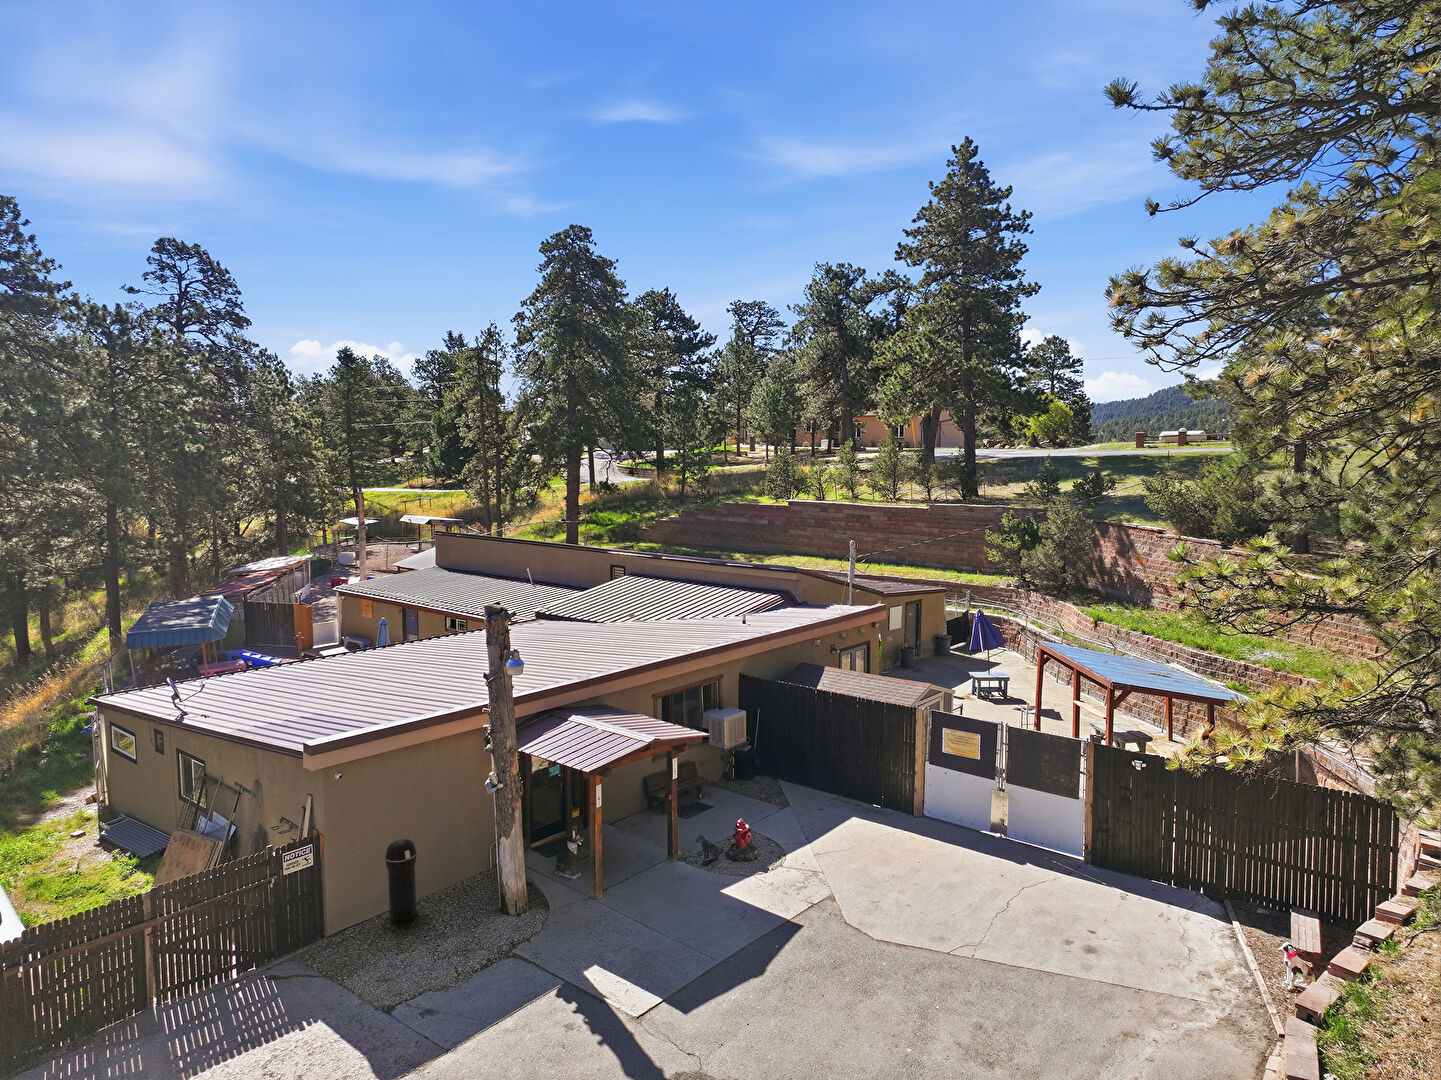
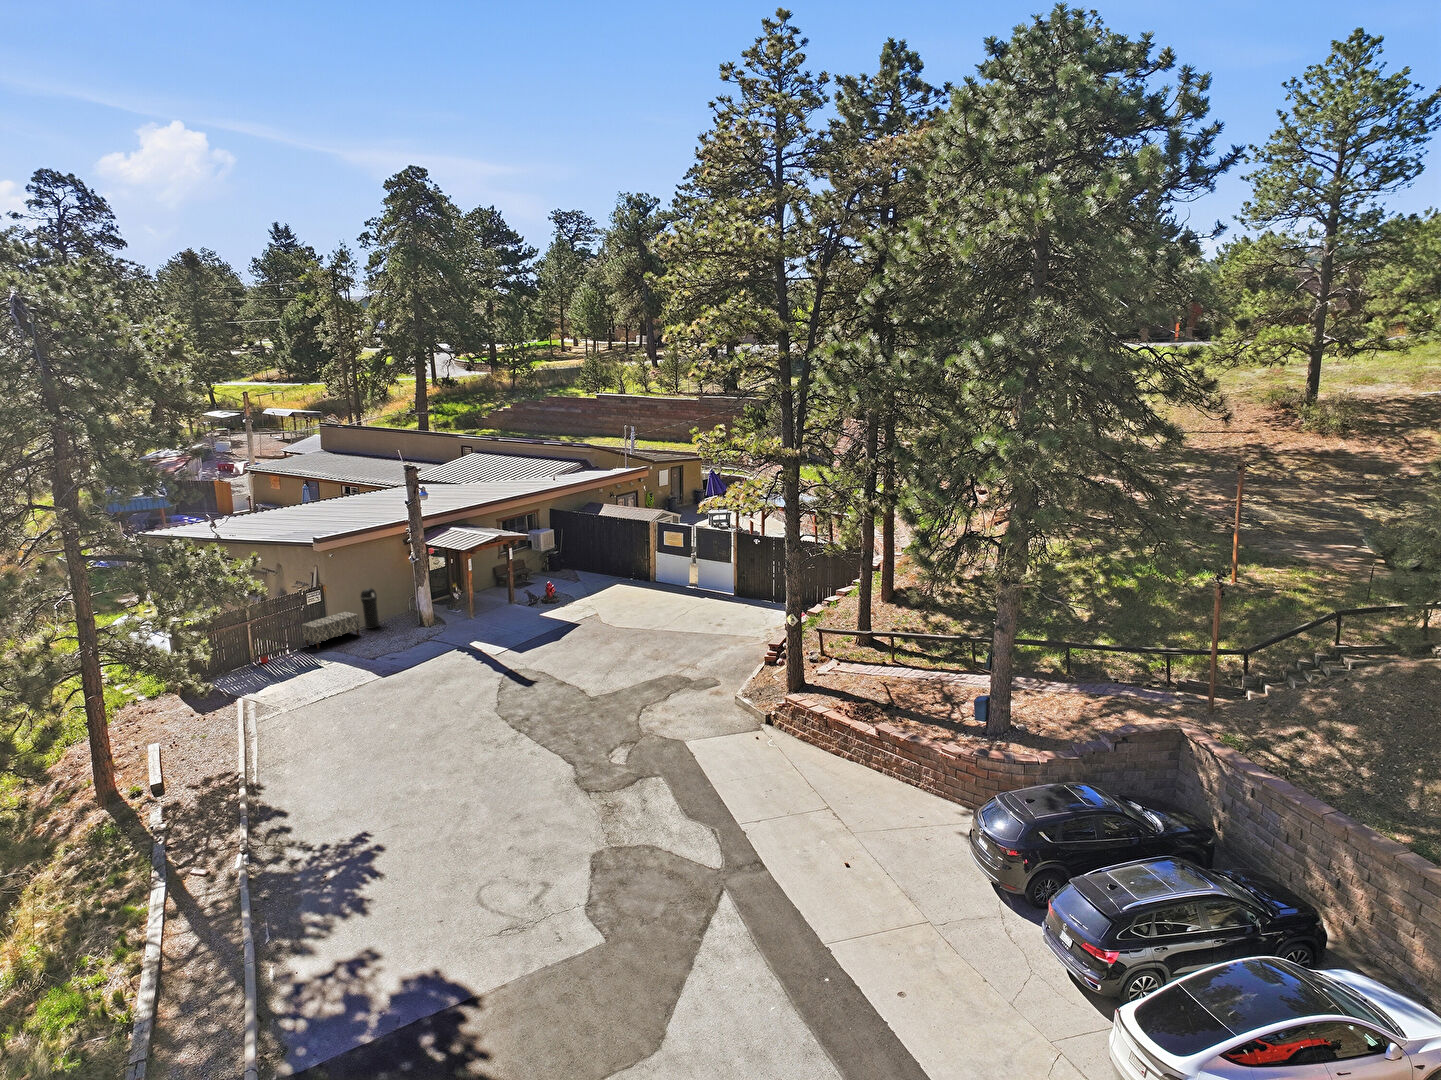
bench: none [258,887,373,980] -> present [302,612,360,649]
potted plant: none [122,960,200,1019] -> present [248,638,279,663]

